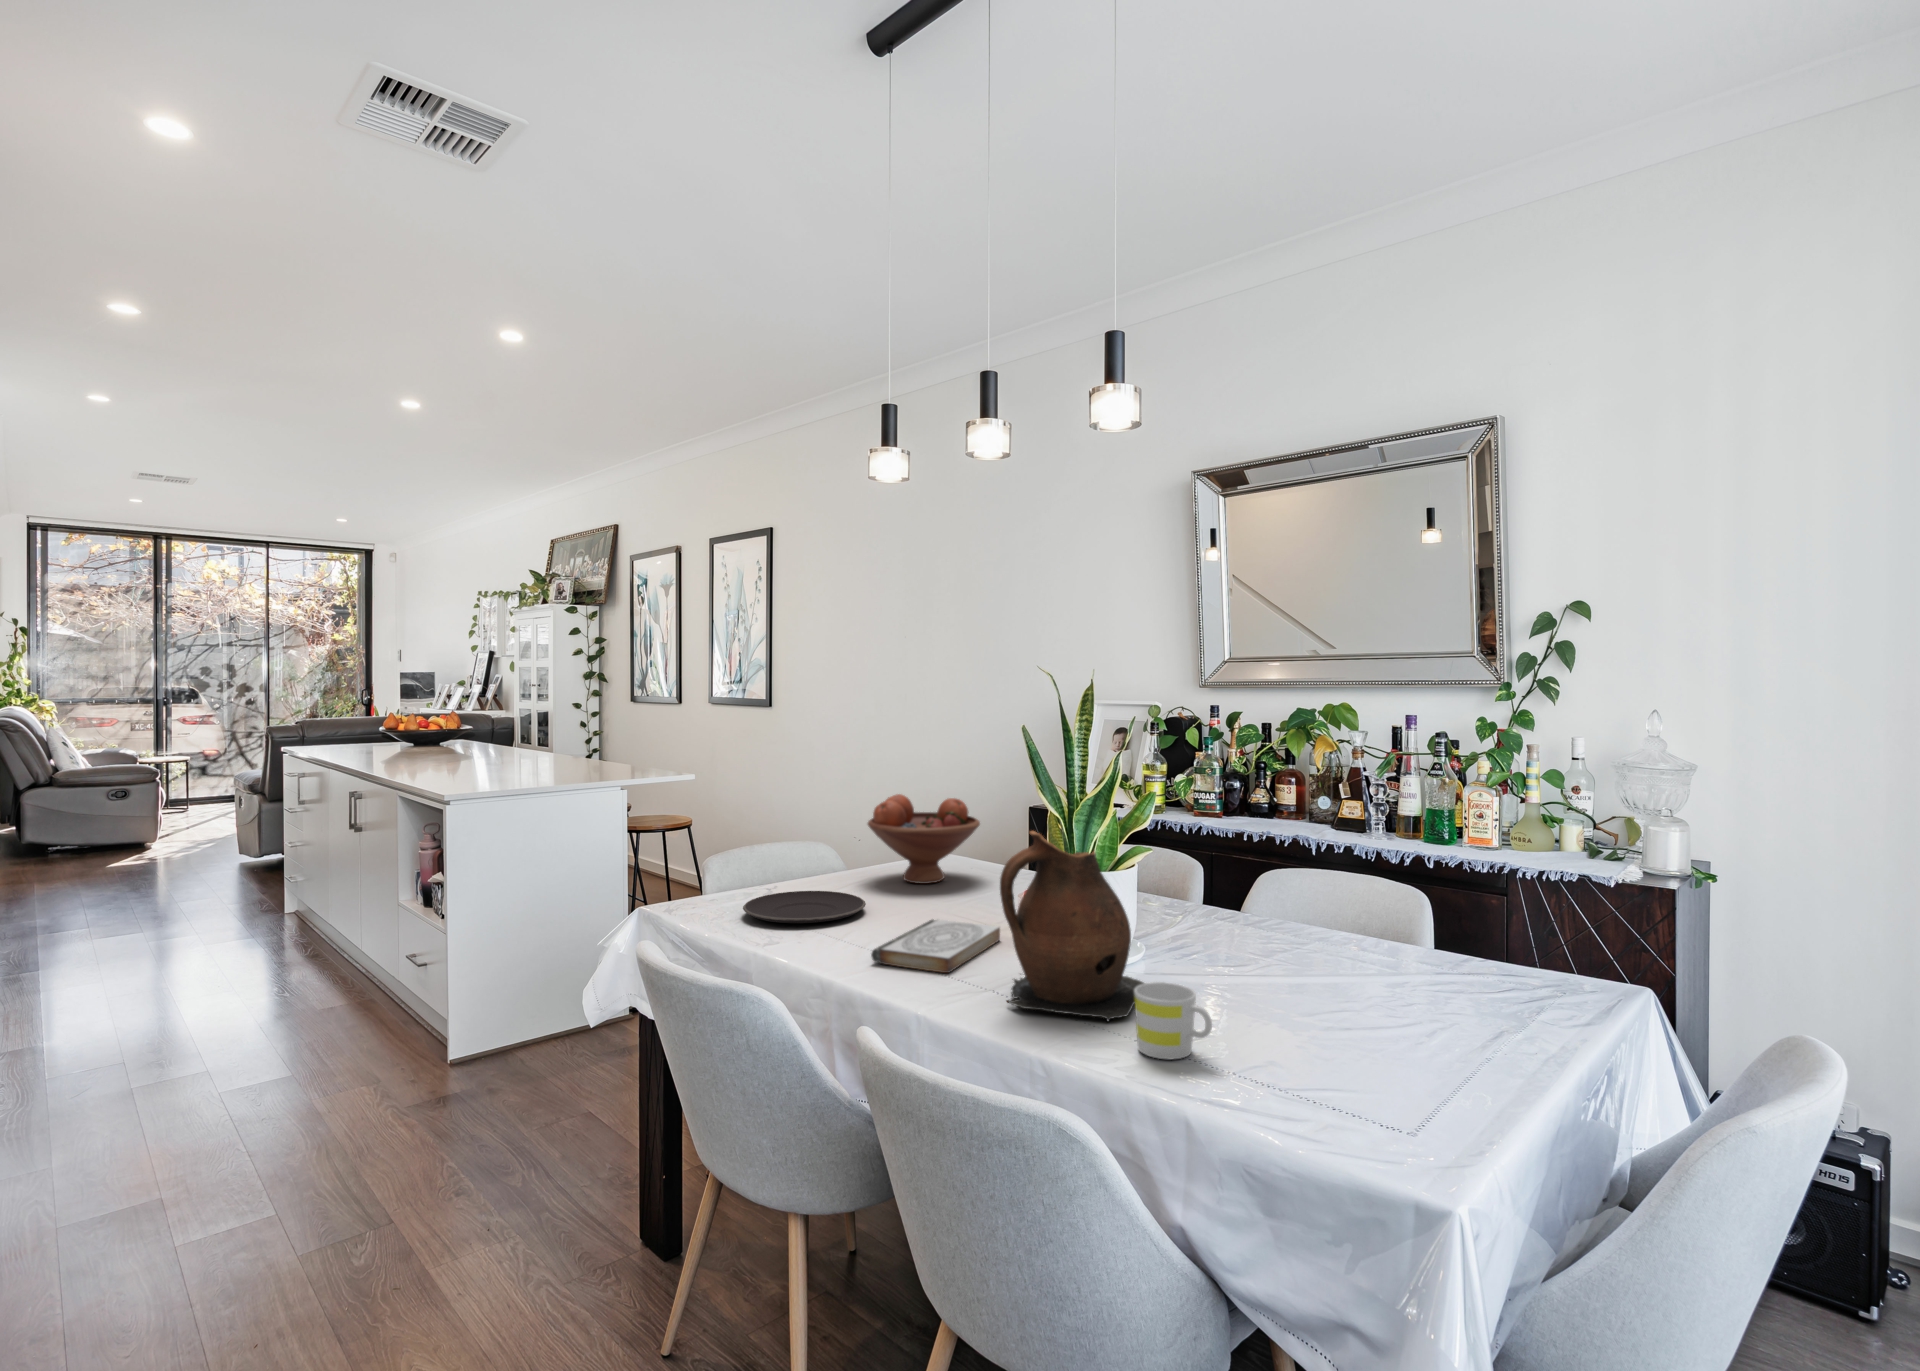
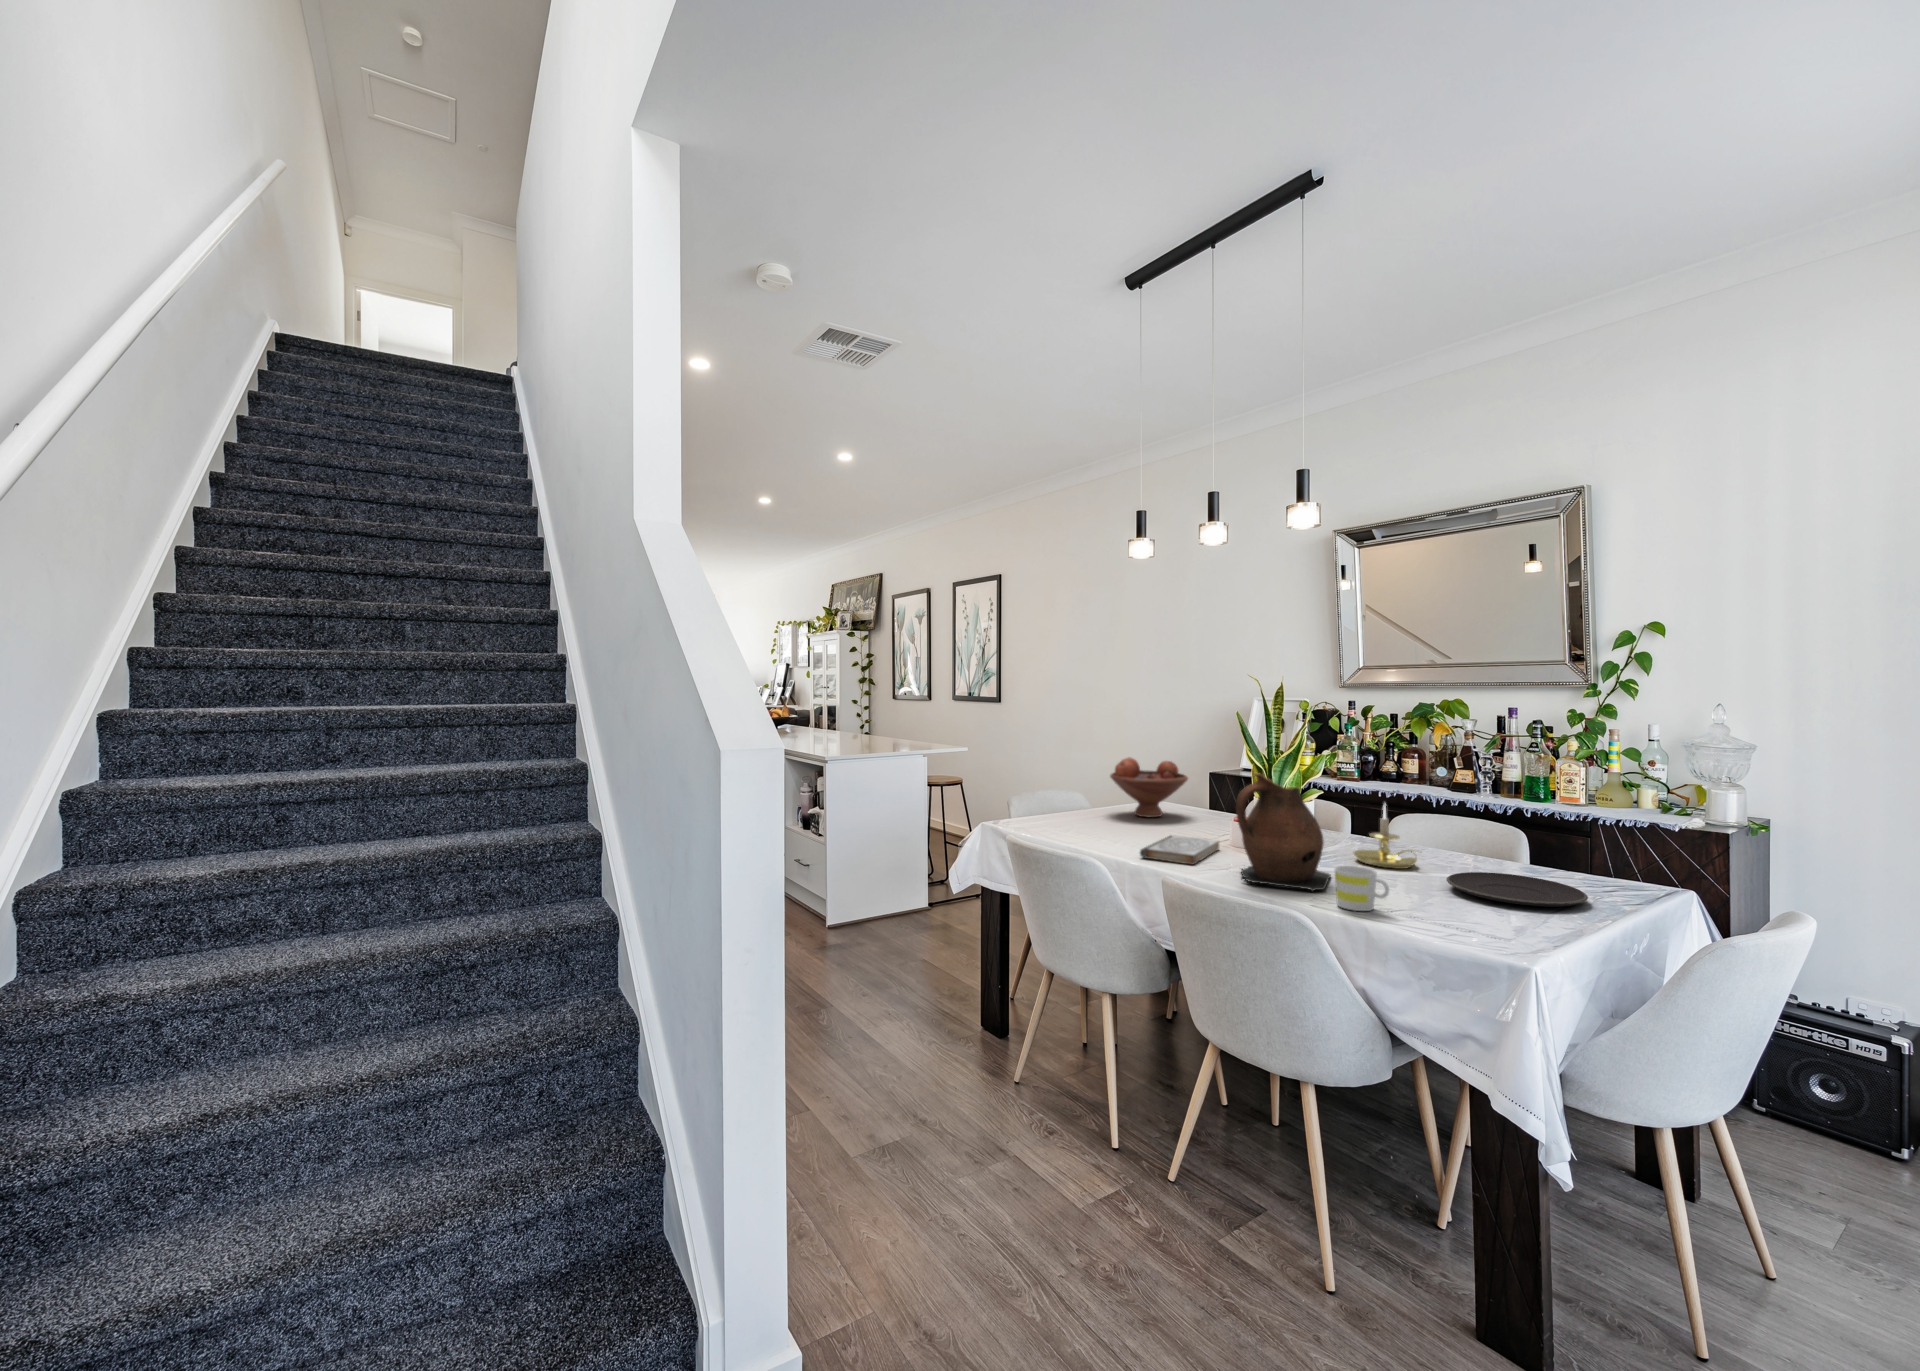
candle holder: none [1186,865,1278,966] -> present [1354,805,1417,869]
plate: present [743,891,866,923] -> present [1446,872,1588,907]

